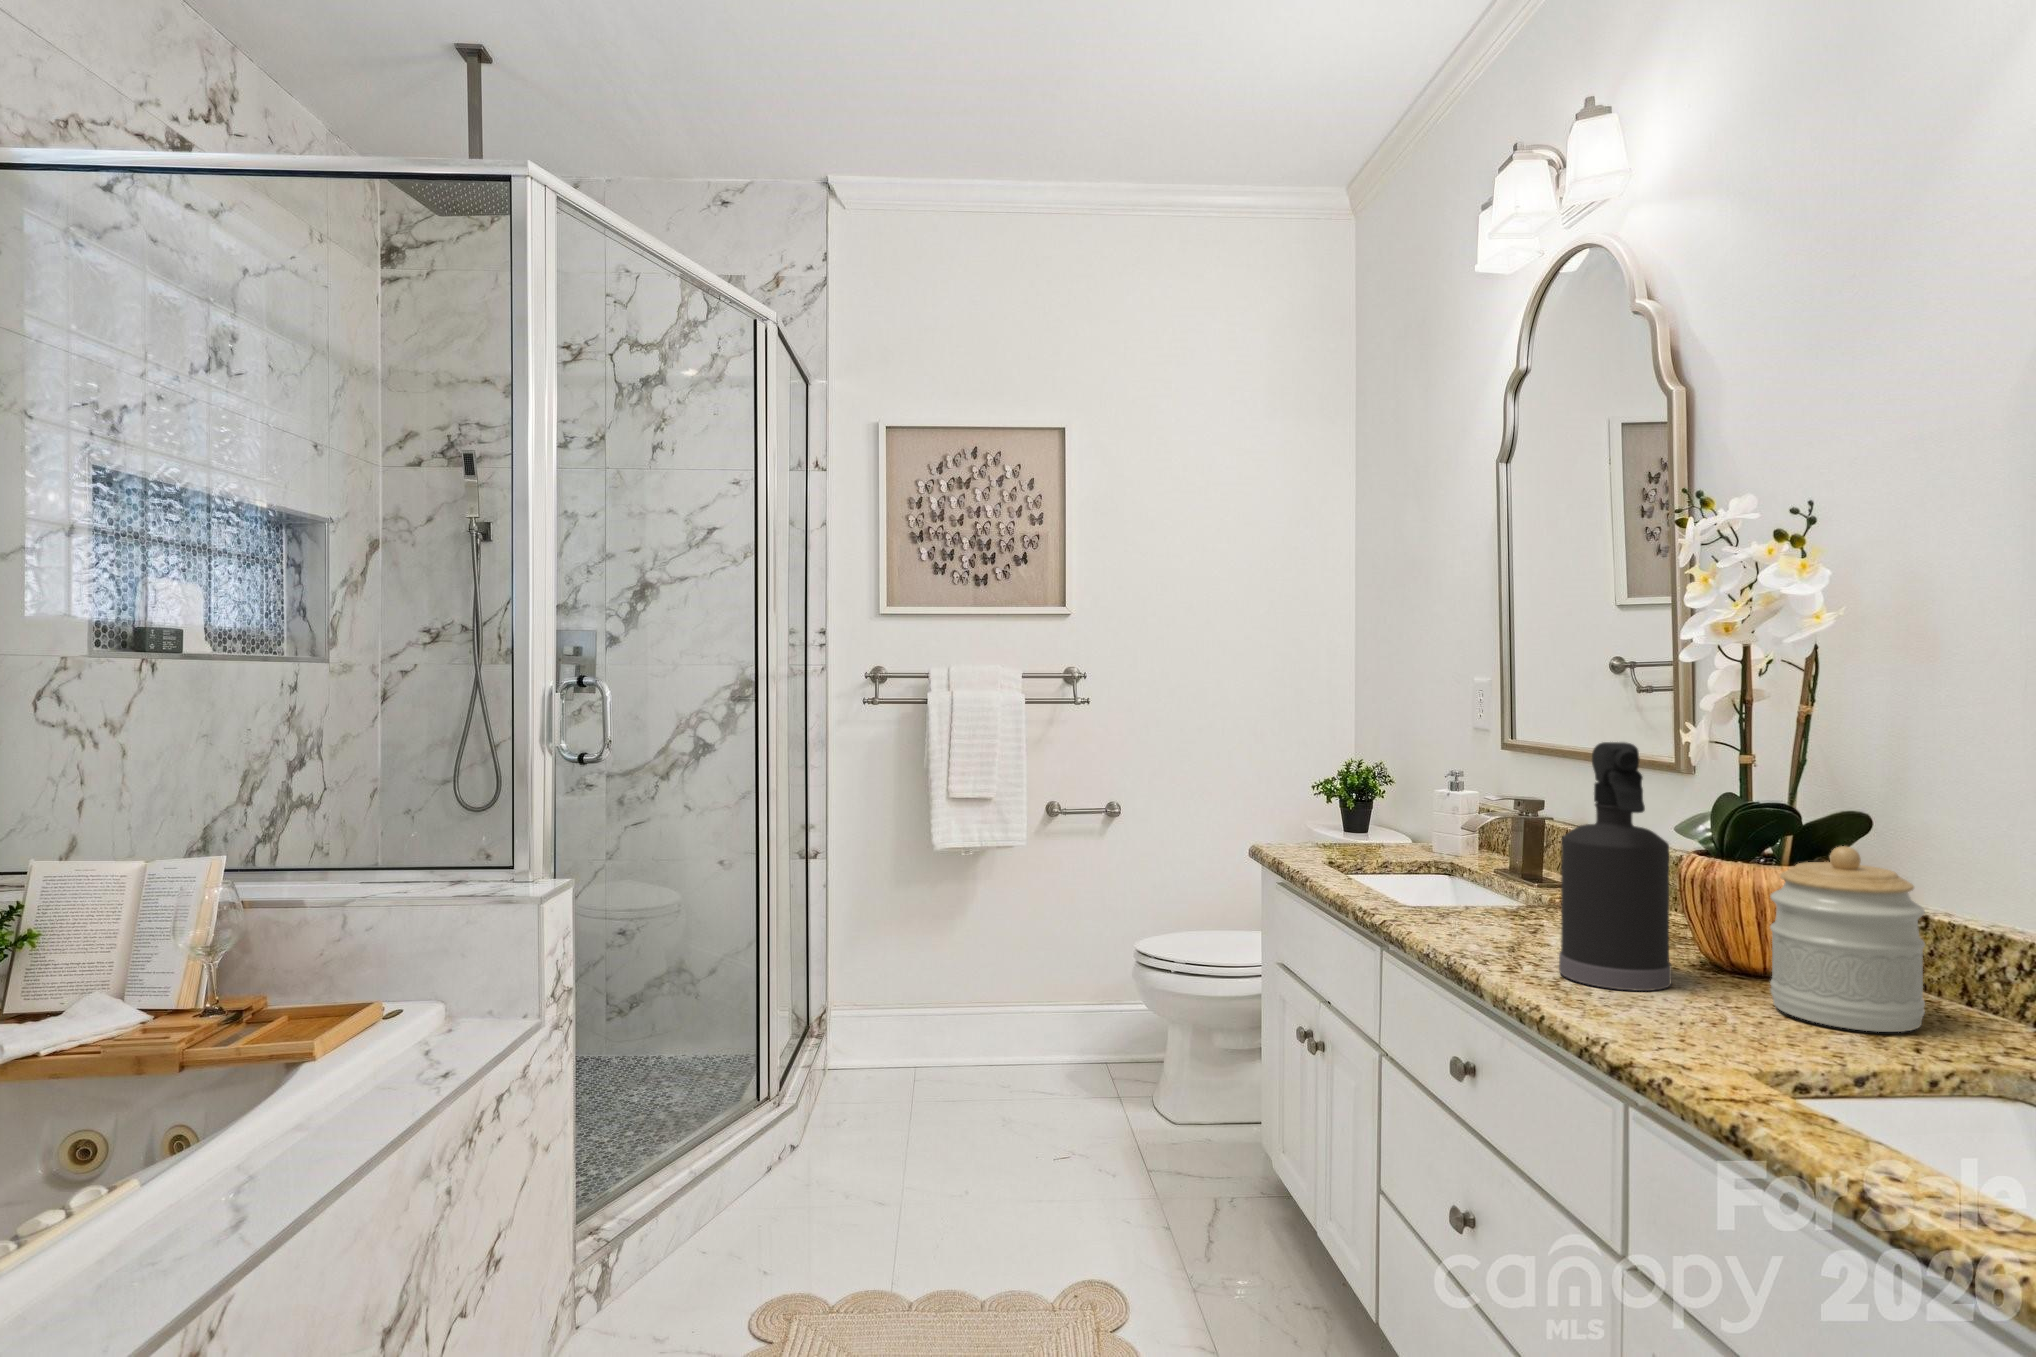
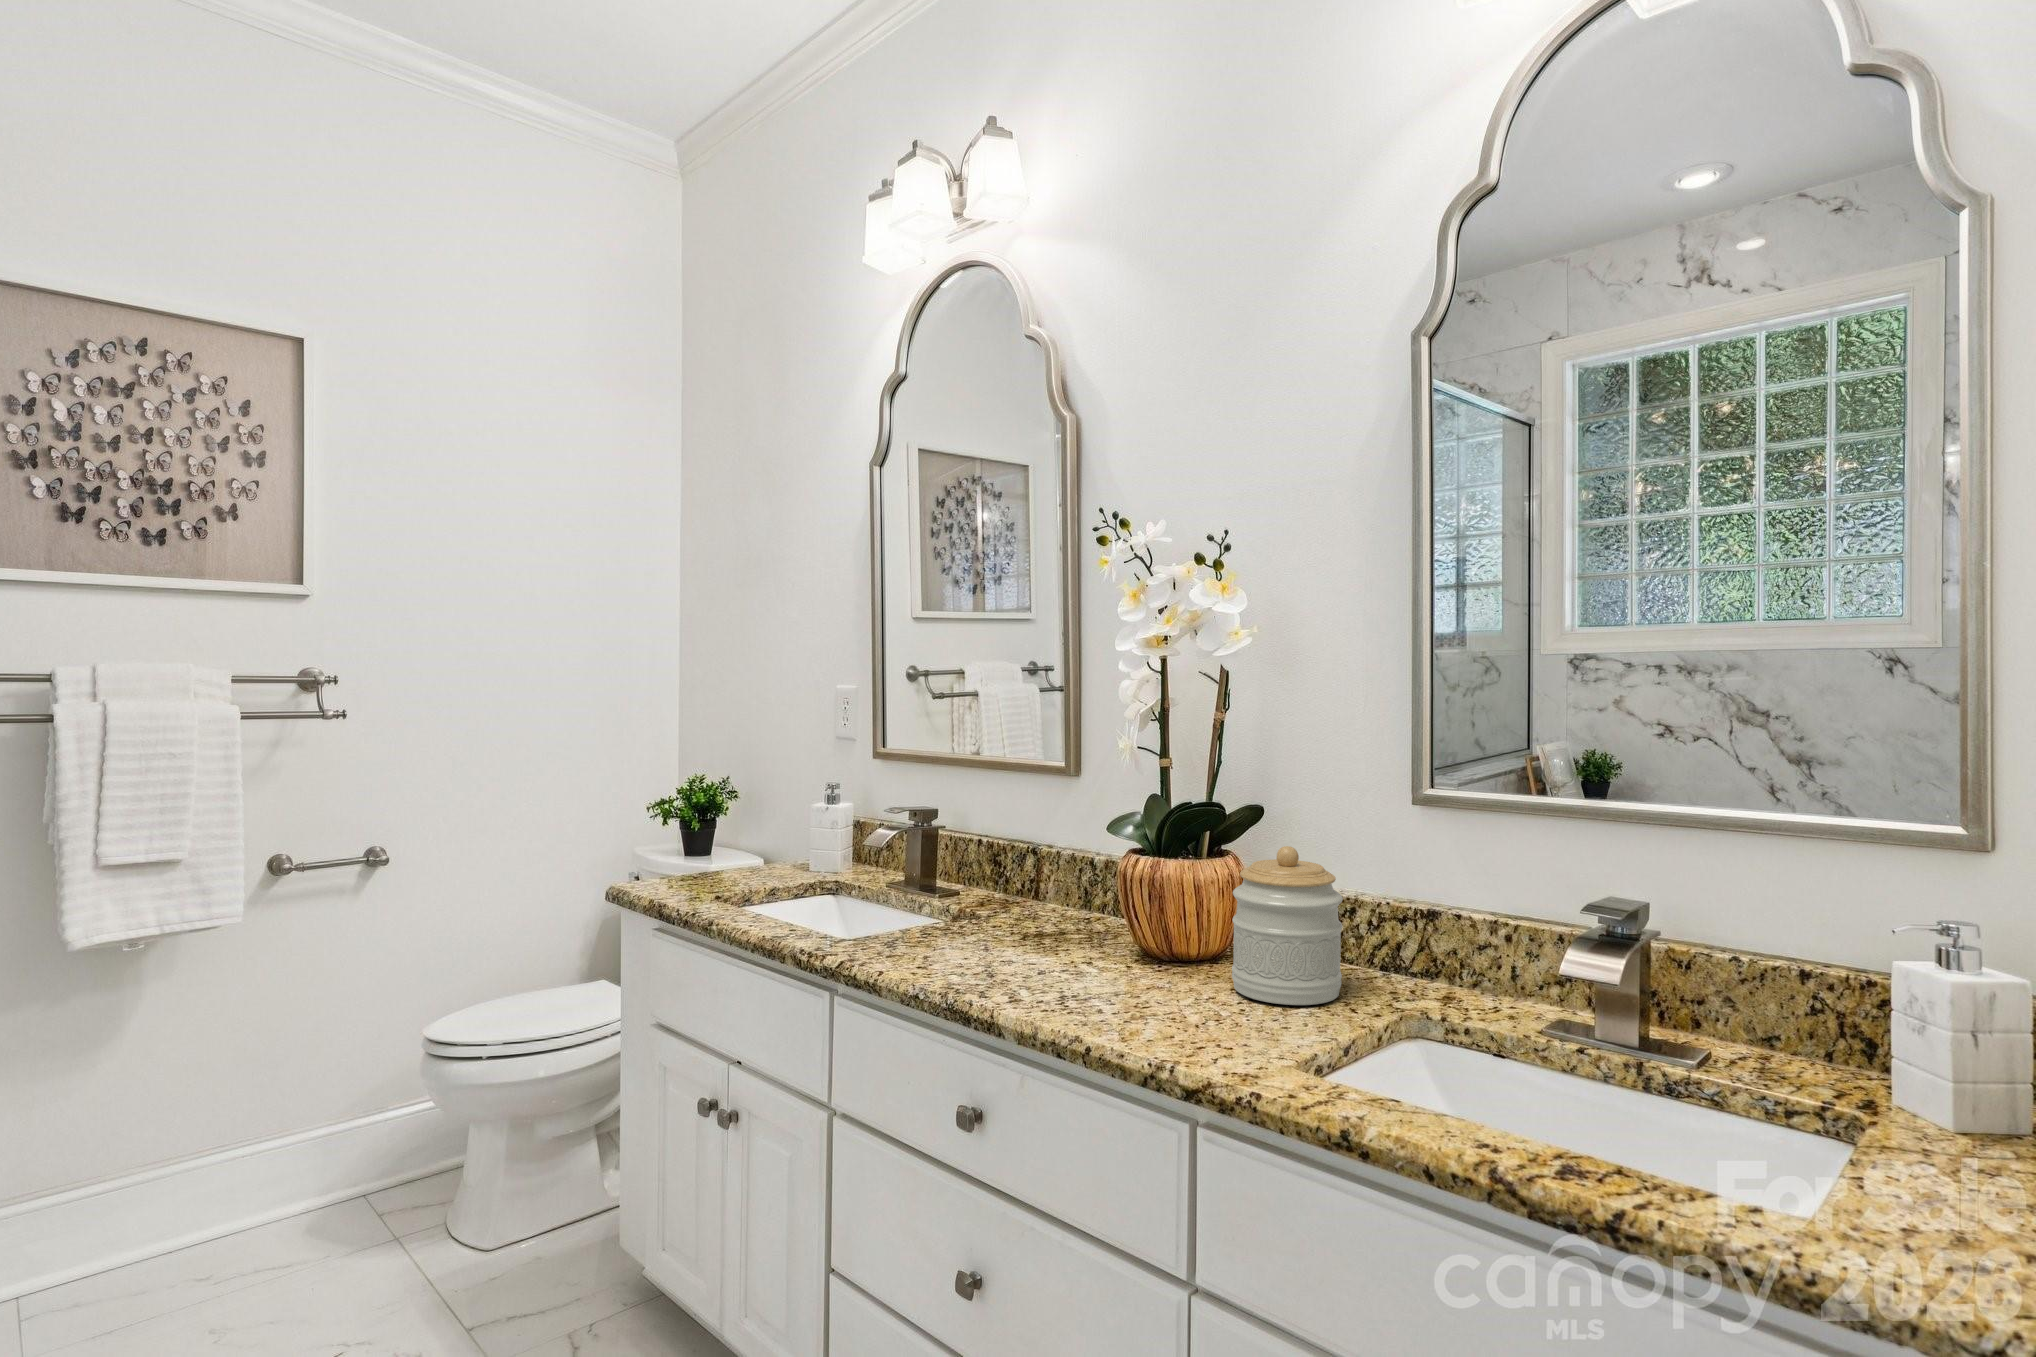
spray bottle: present [1559,742,1672,991] -> none [1054,761,1150,1002]

